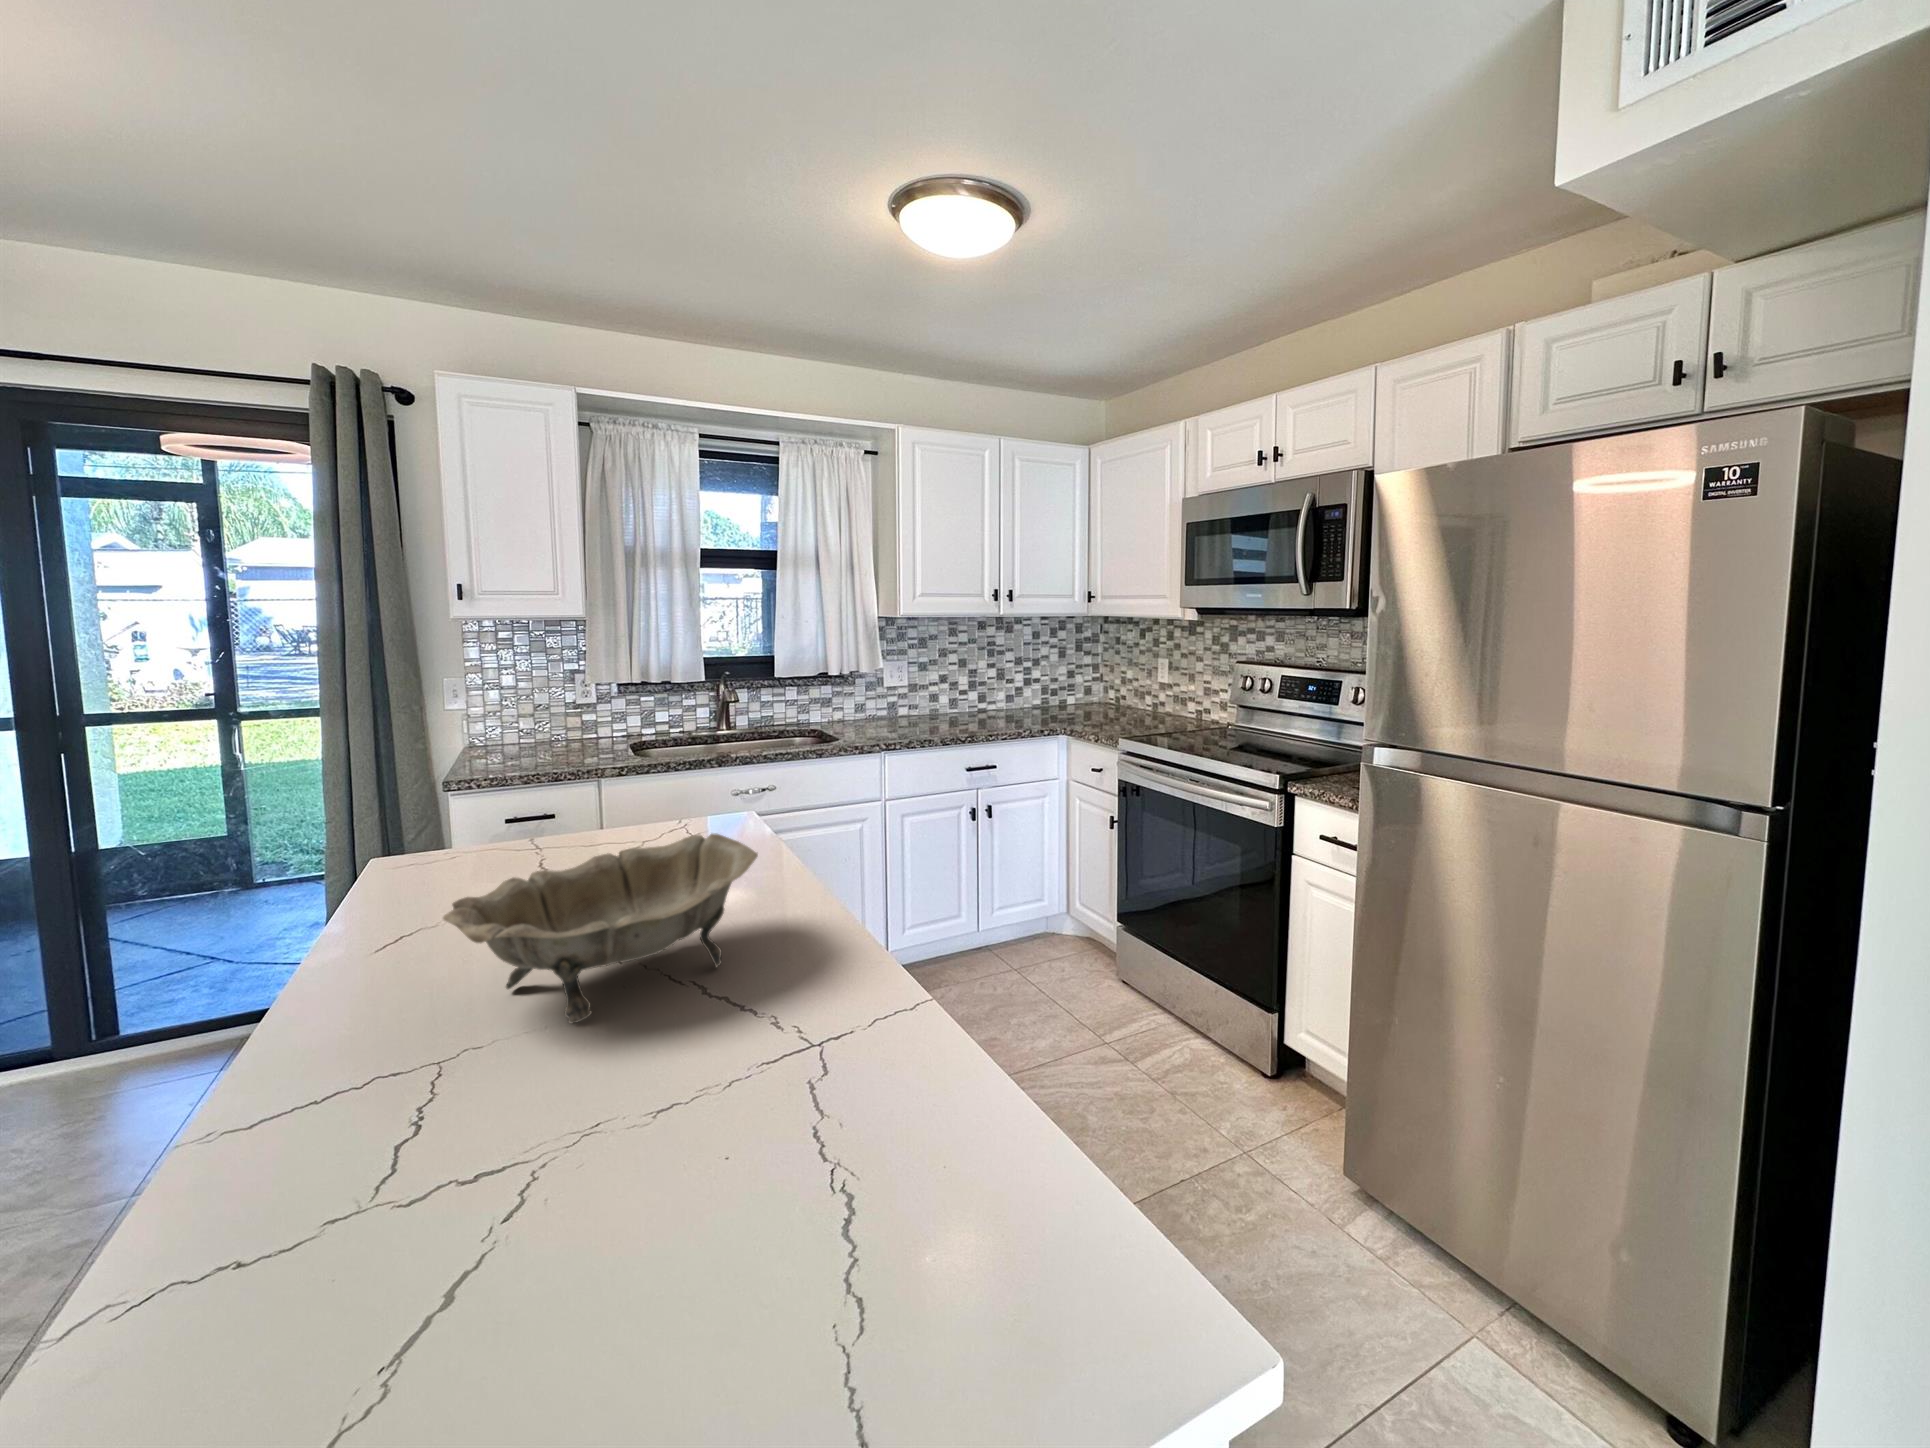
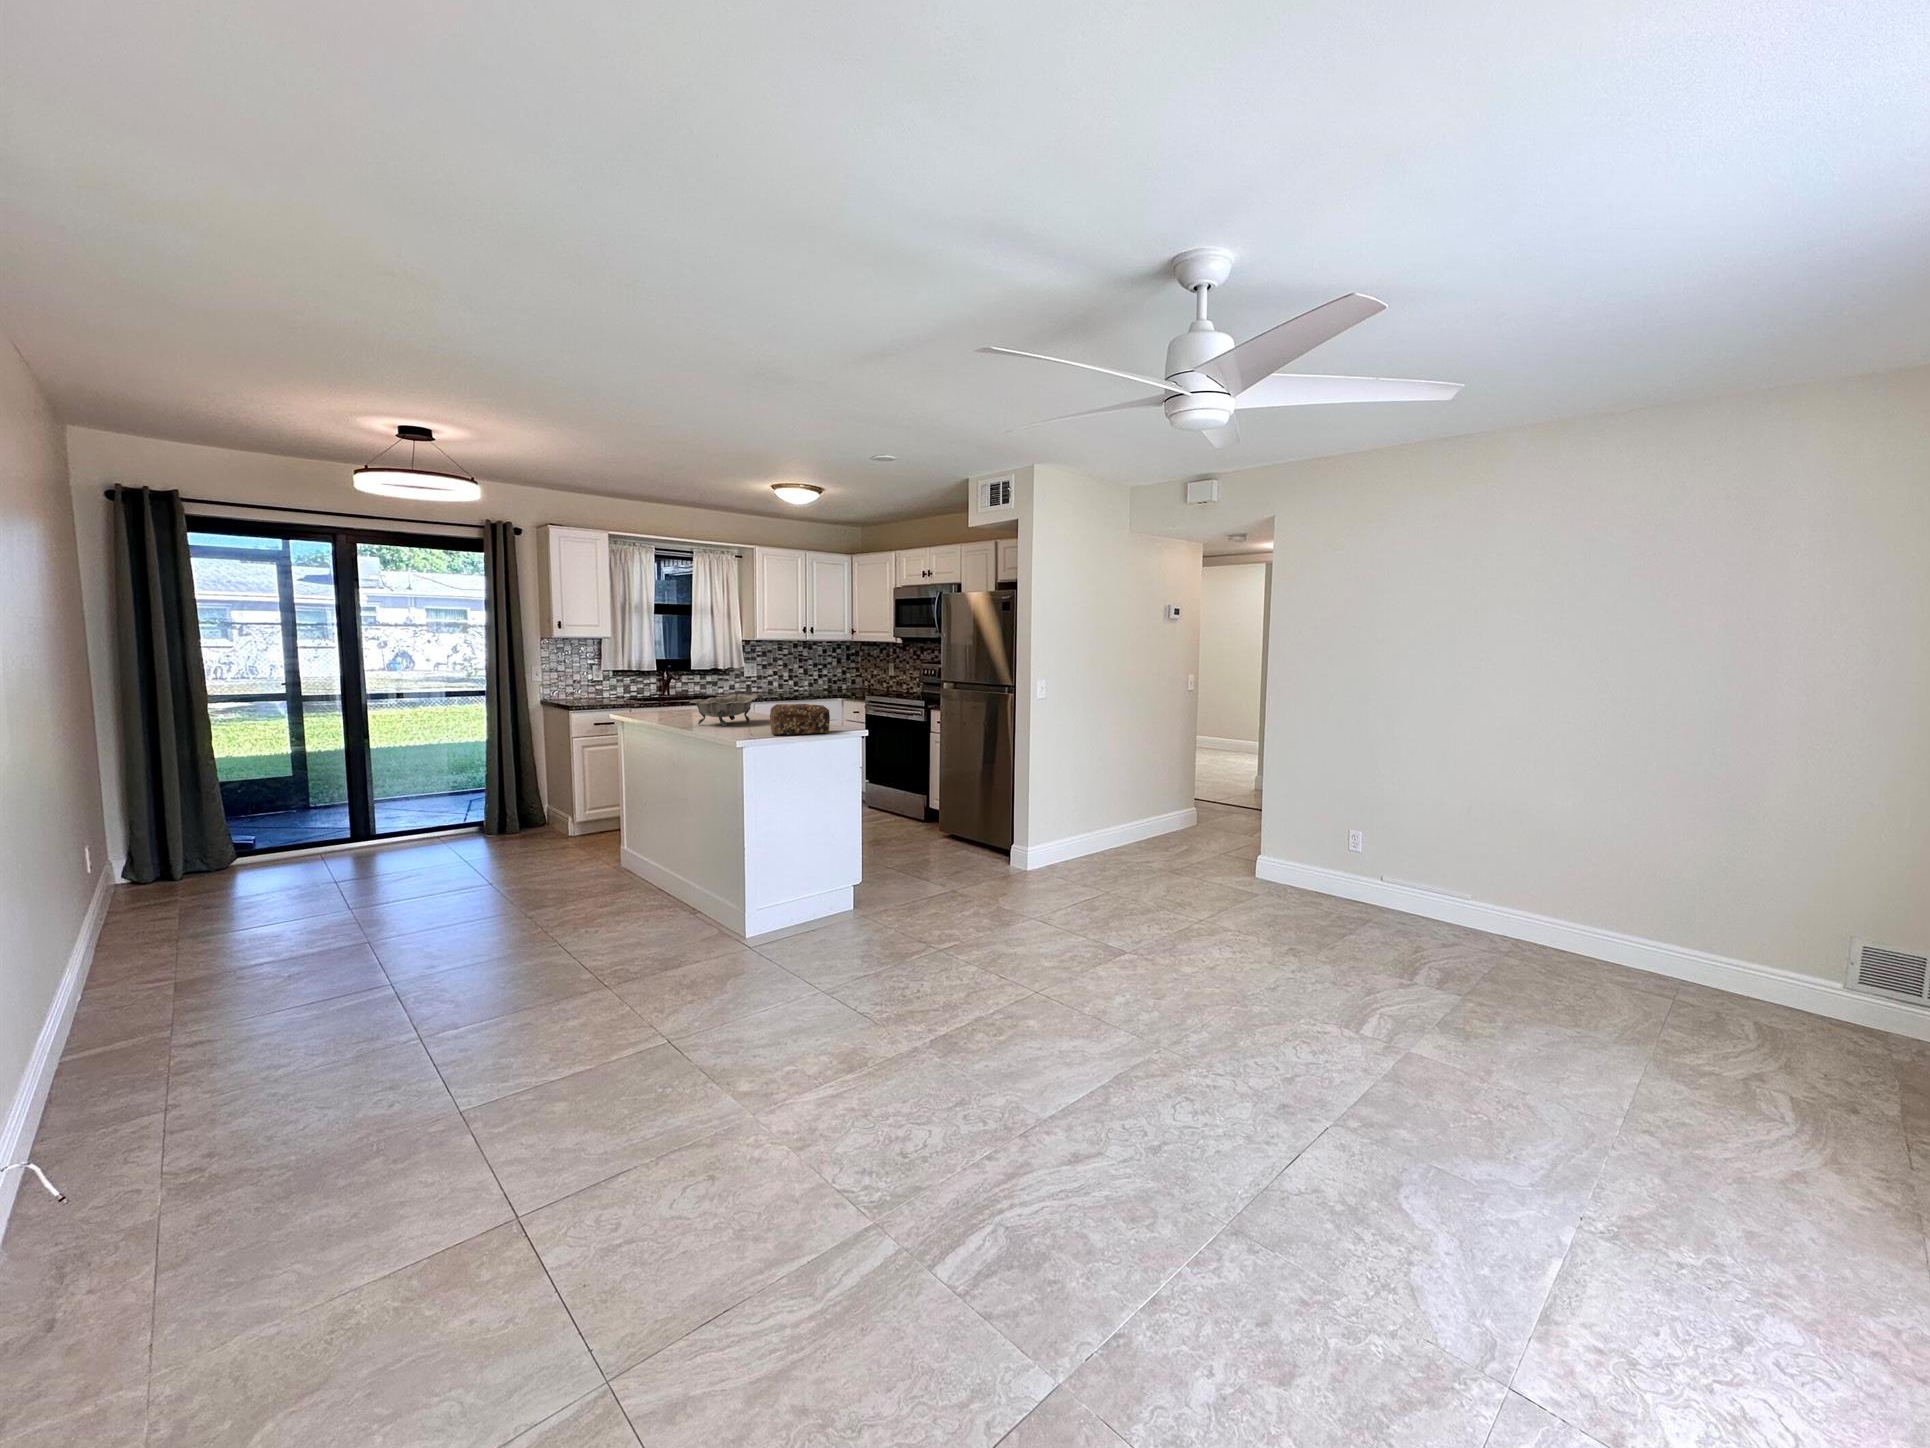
bread loaf: none [601,1057,1012,1356] -> present [770,704,830,735]

